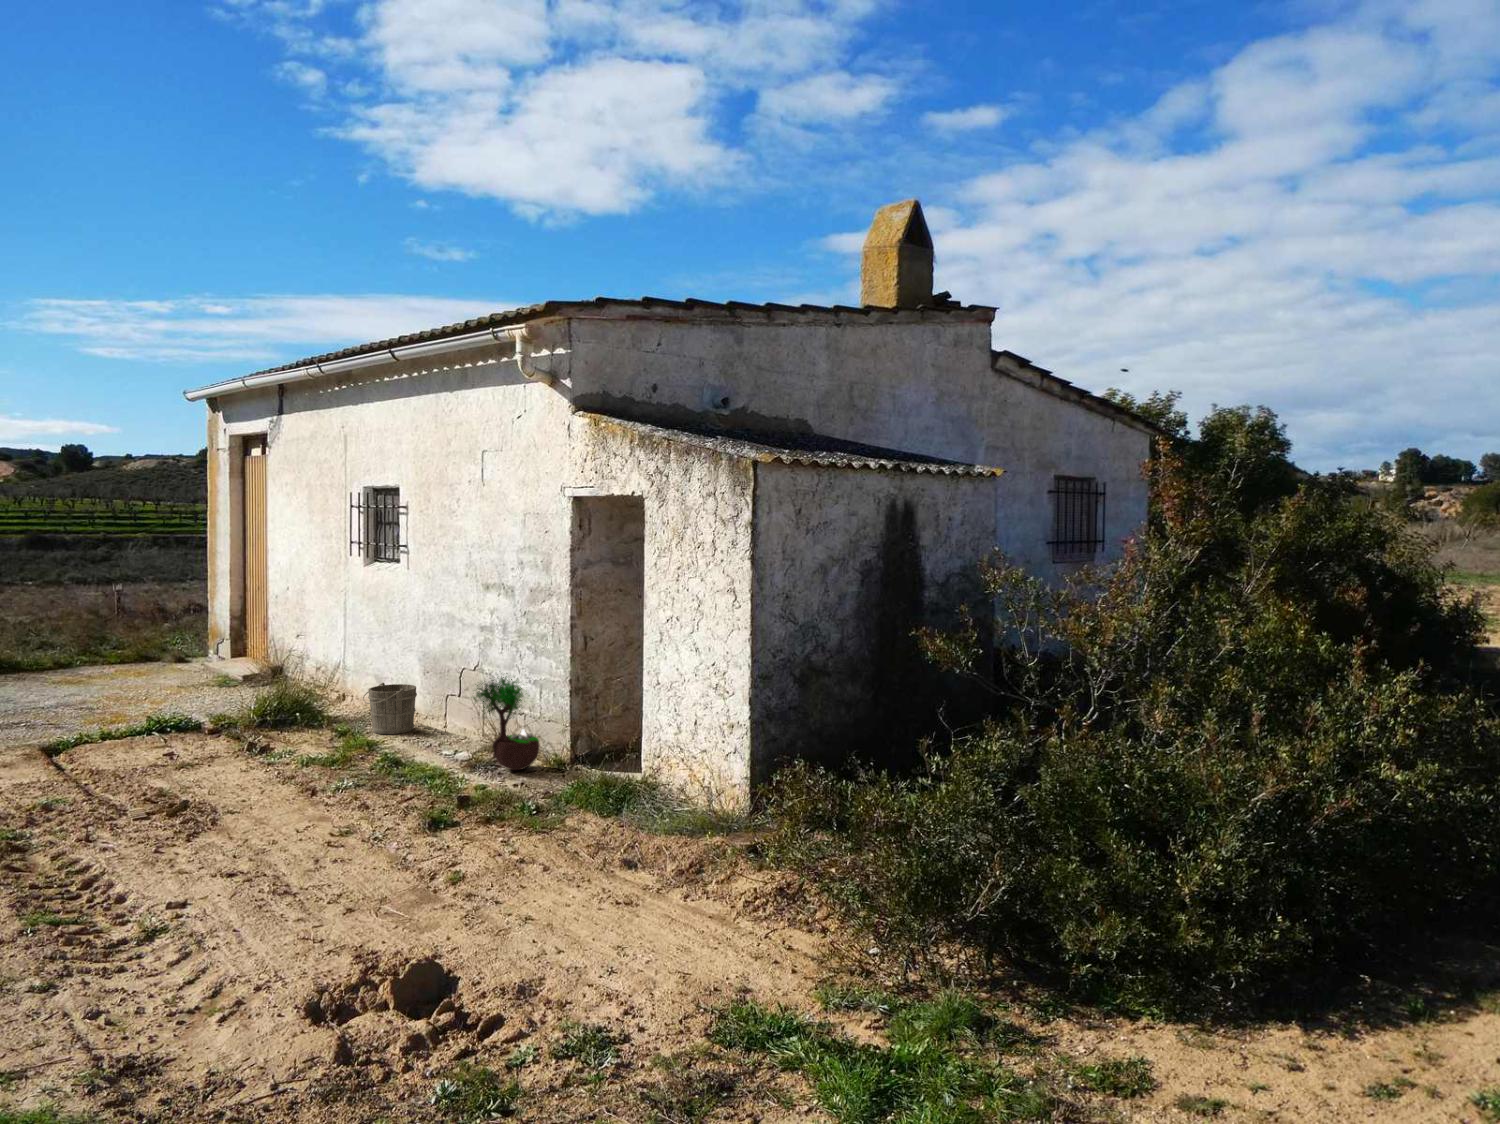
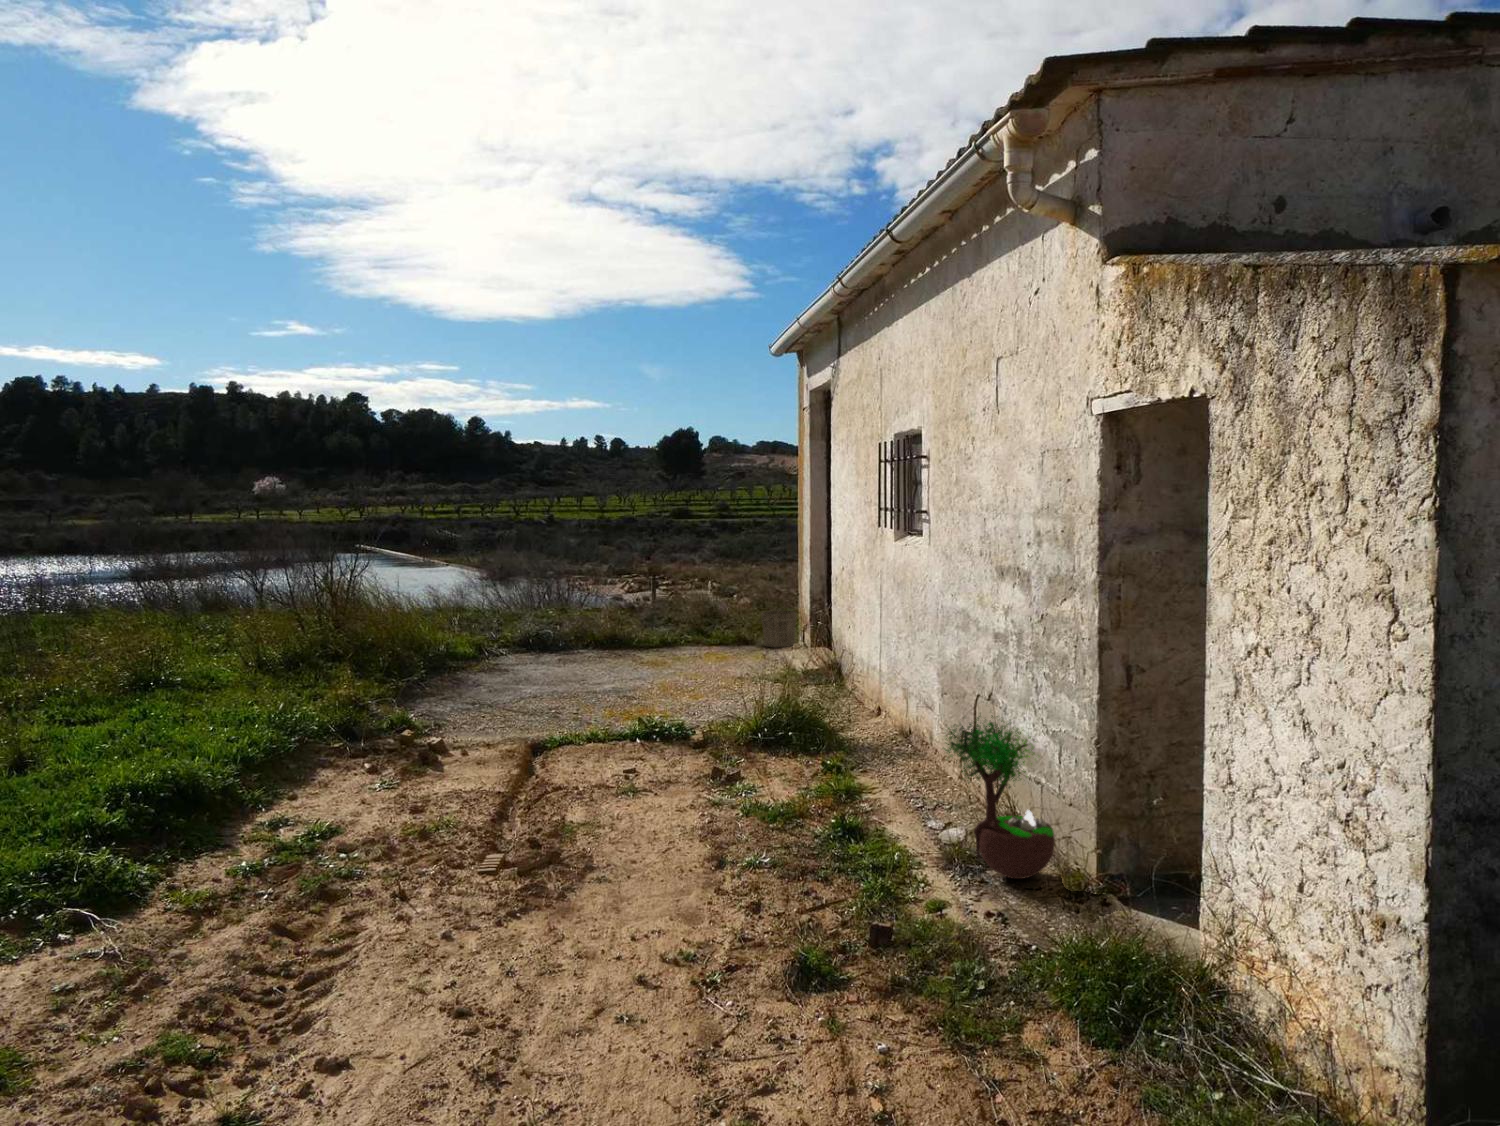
bucket: present [363,683,417,734] -> present [759,609,797,647]

